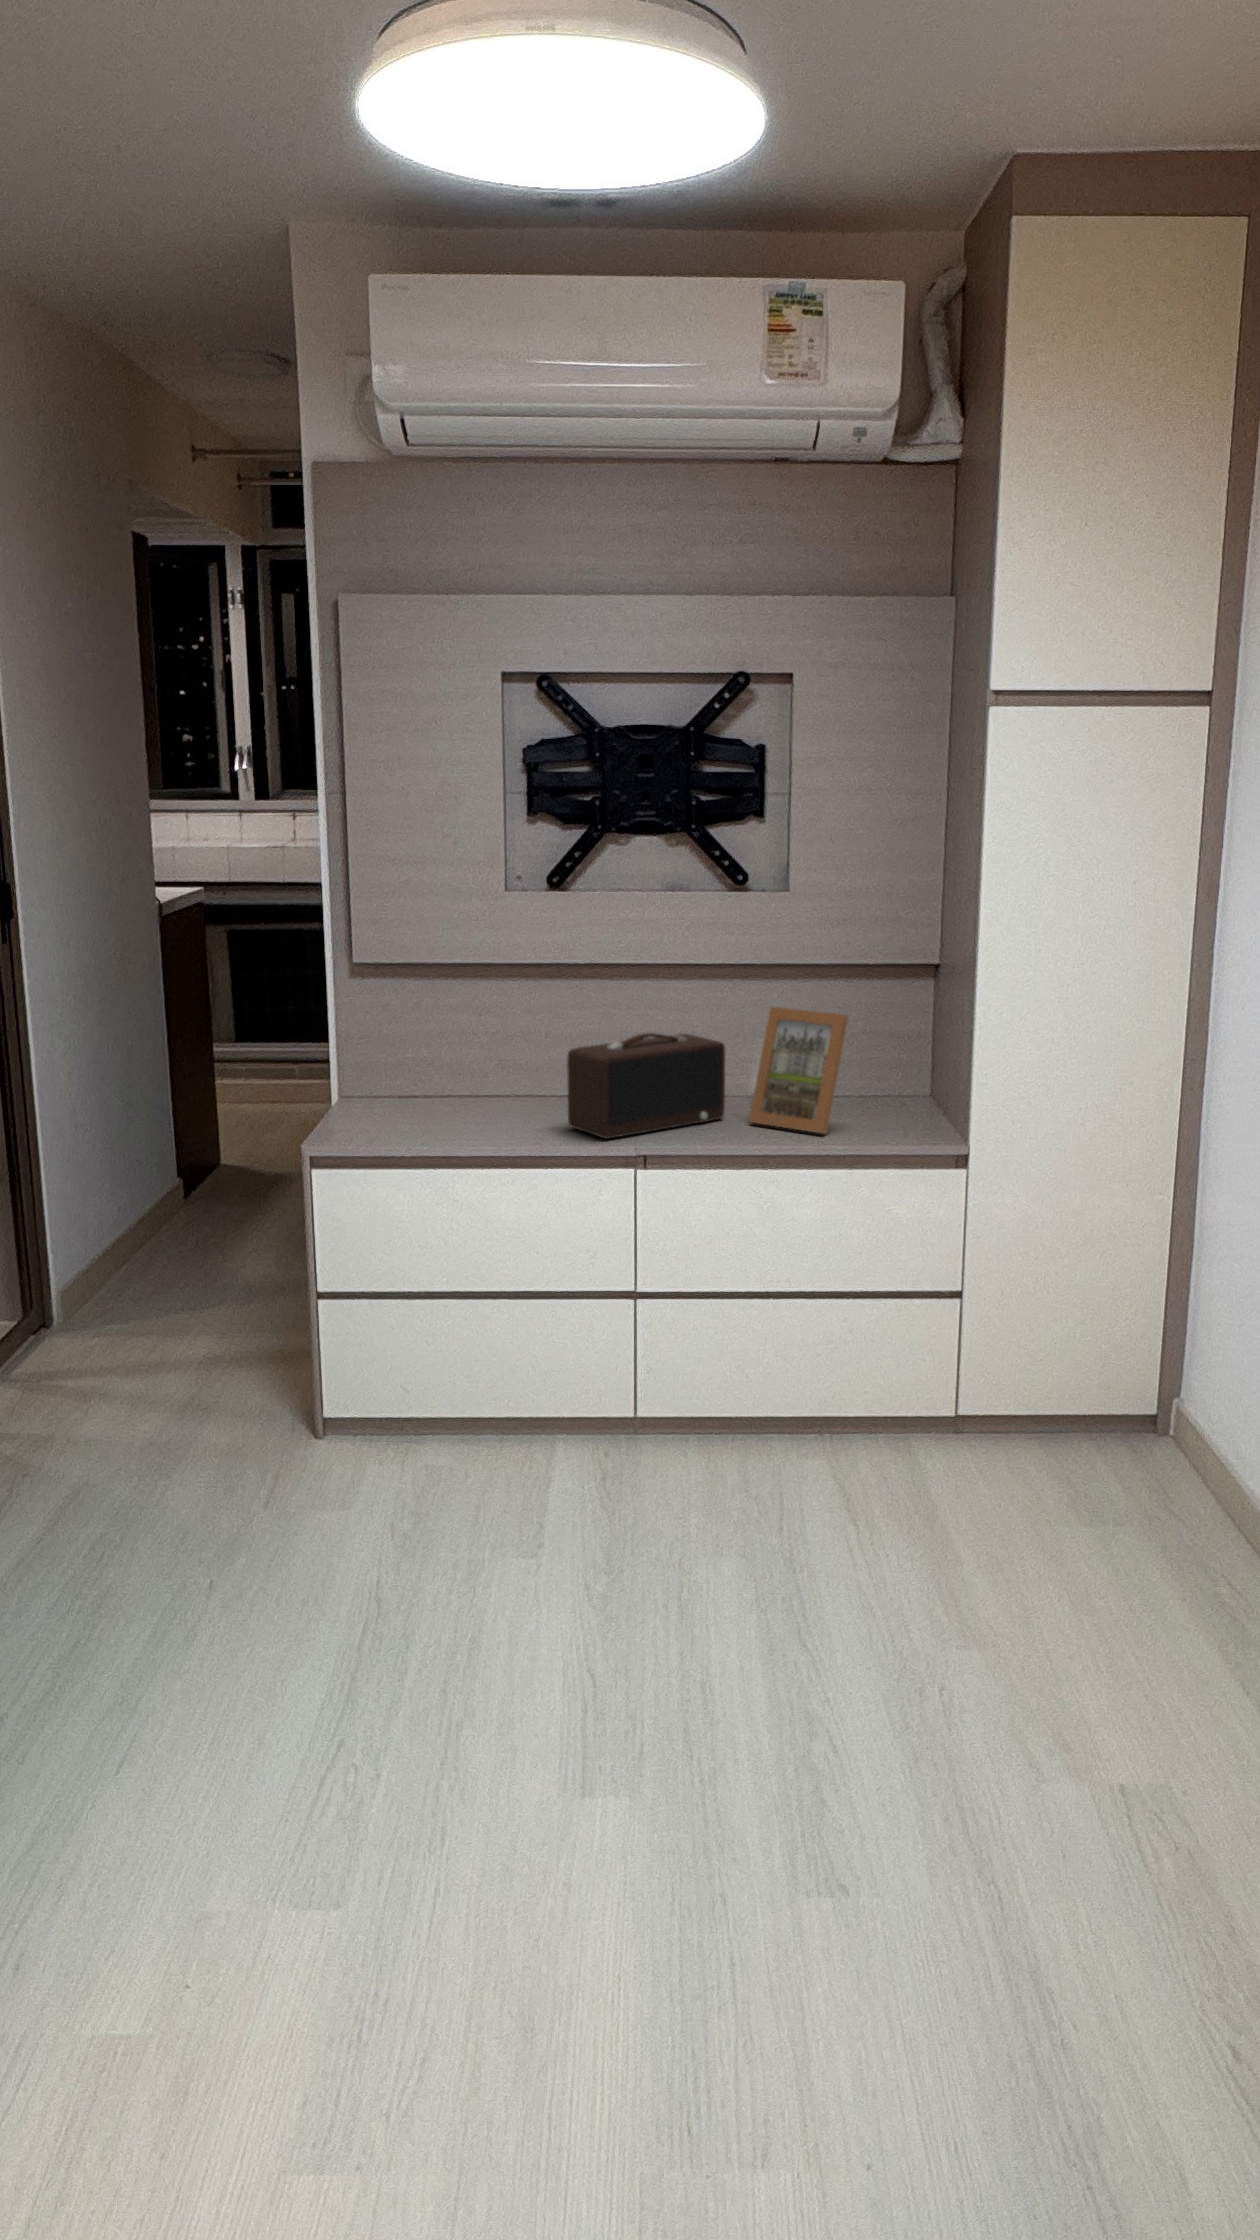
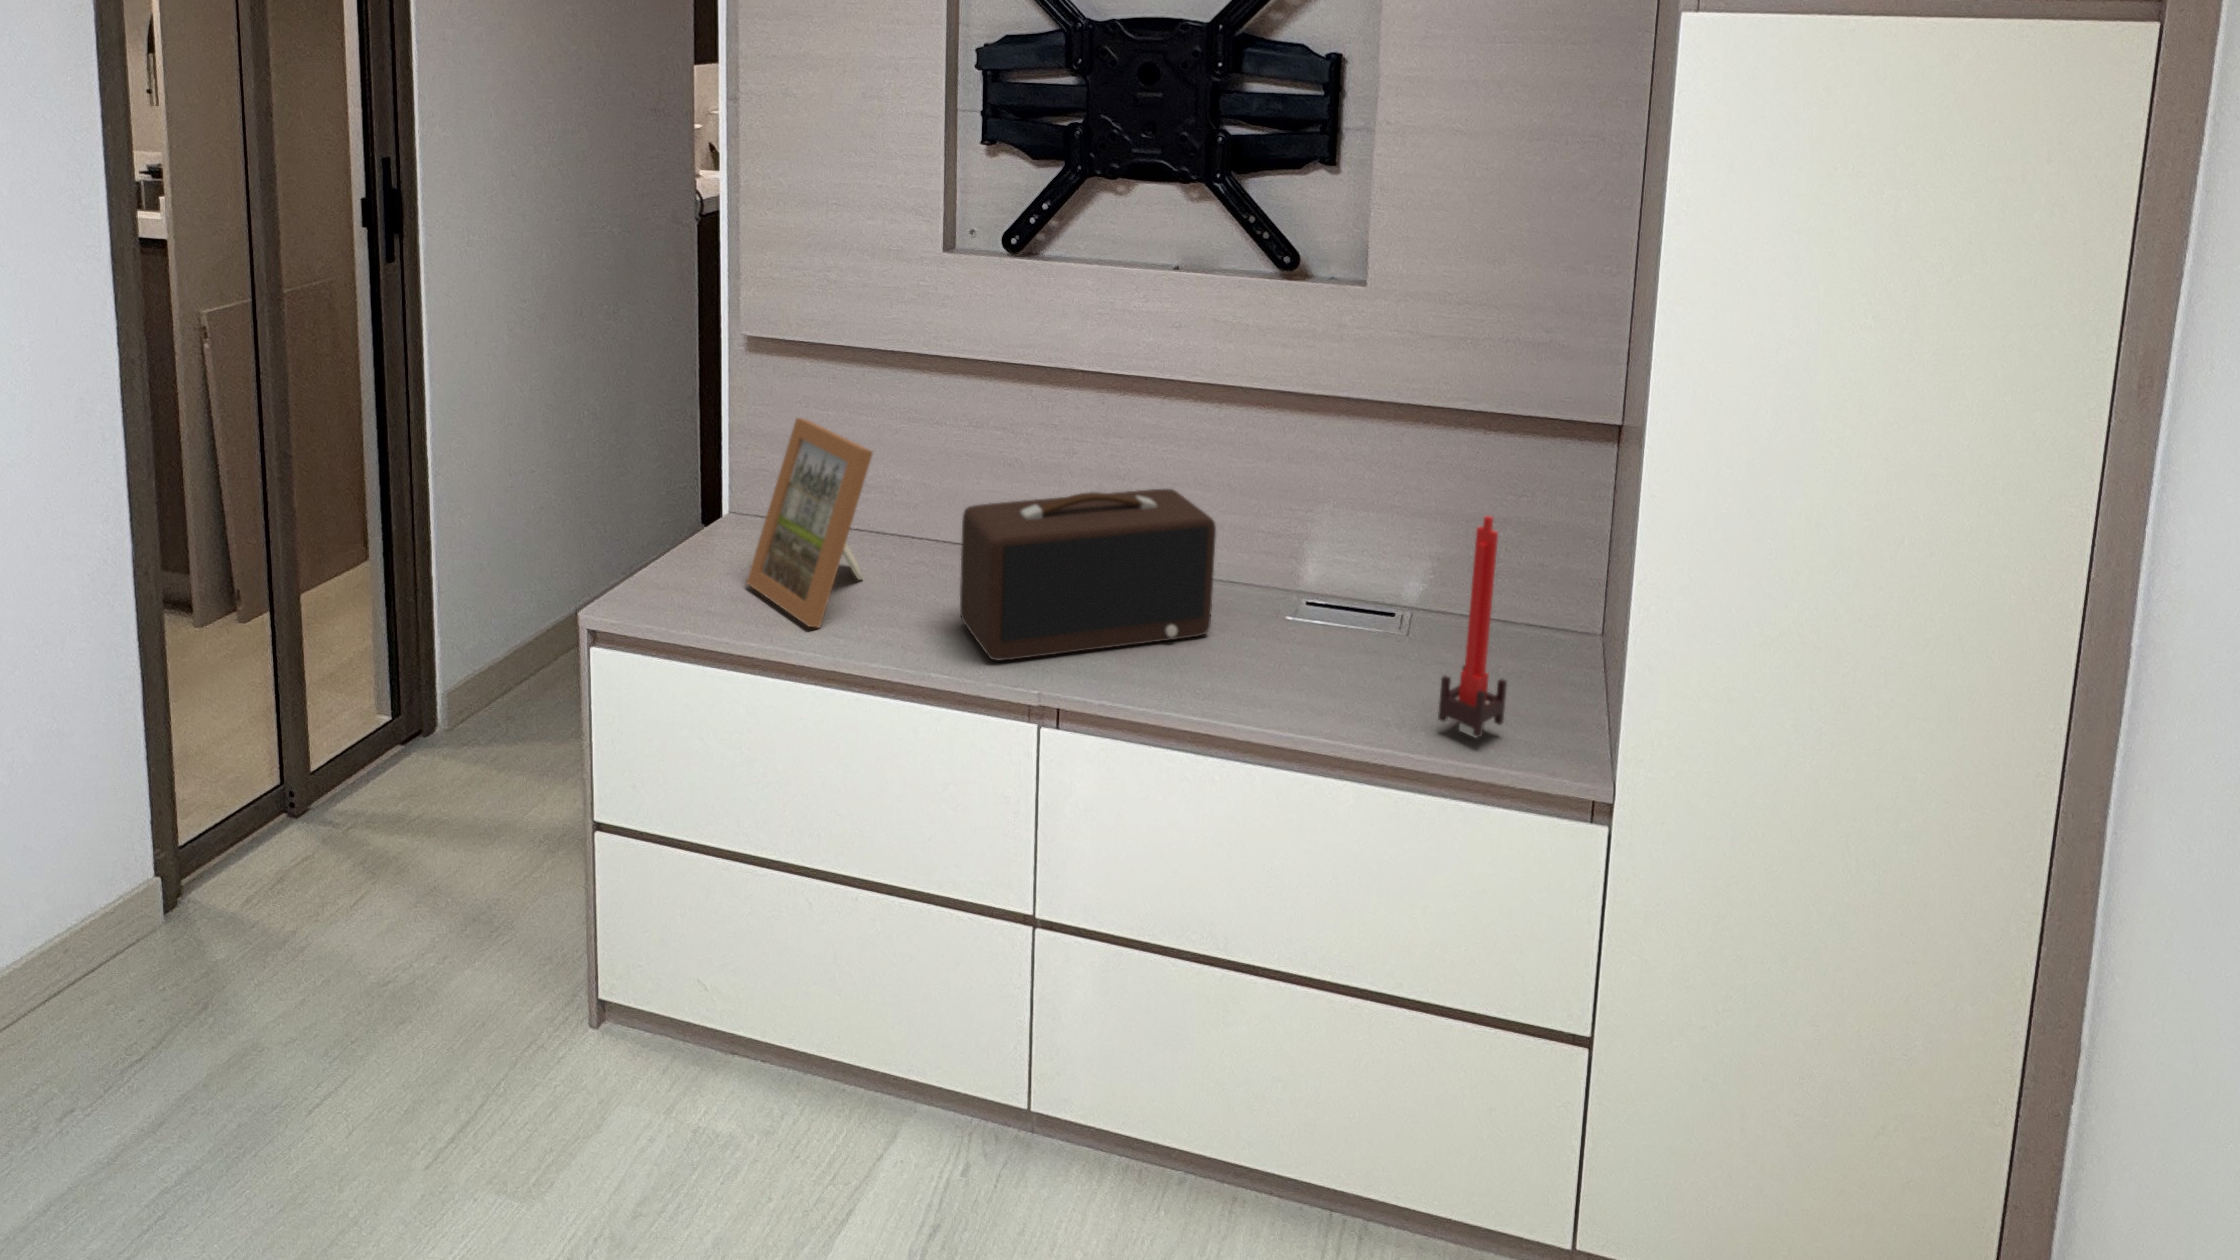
candle: none [875,1006,911,1138] -> present [1438,516,1507,738]
picture frame: present [749,1007,848,1134] -> present [747,418,873,628]

